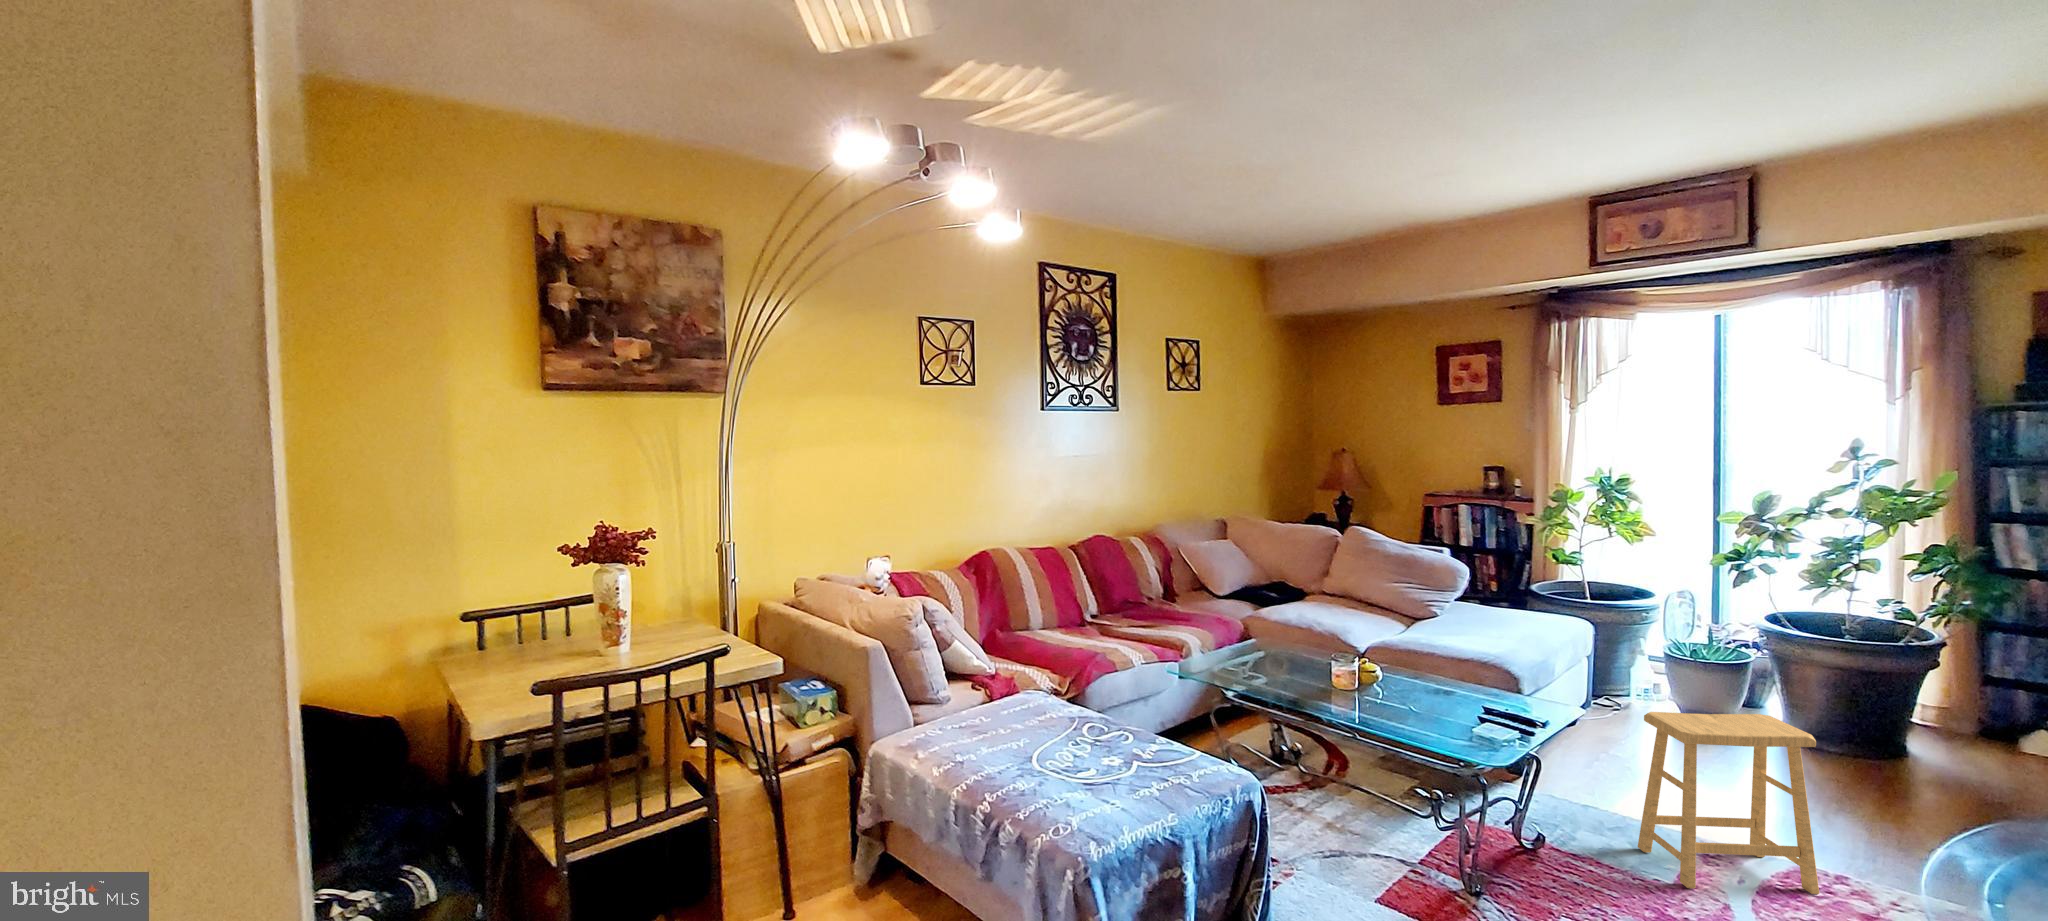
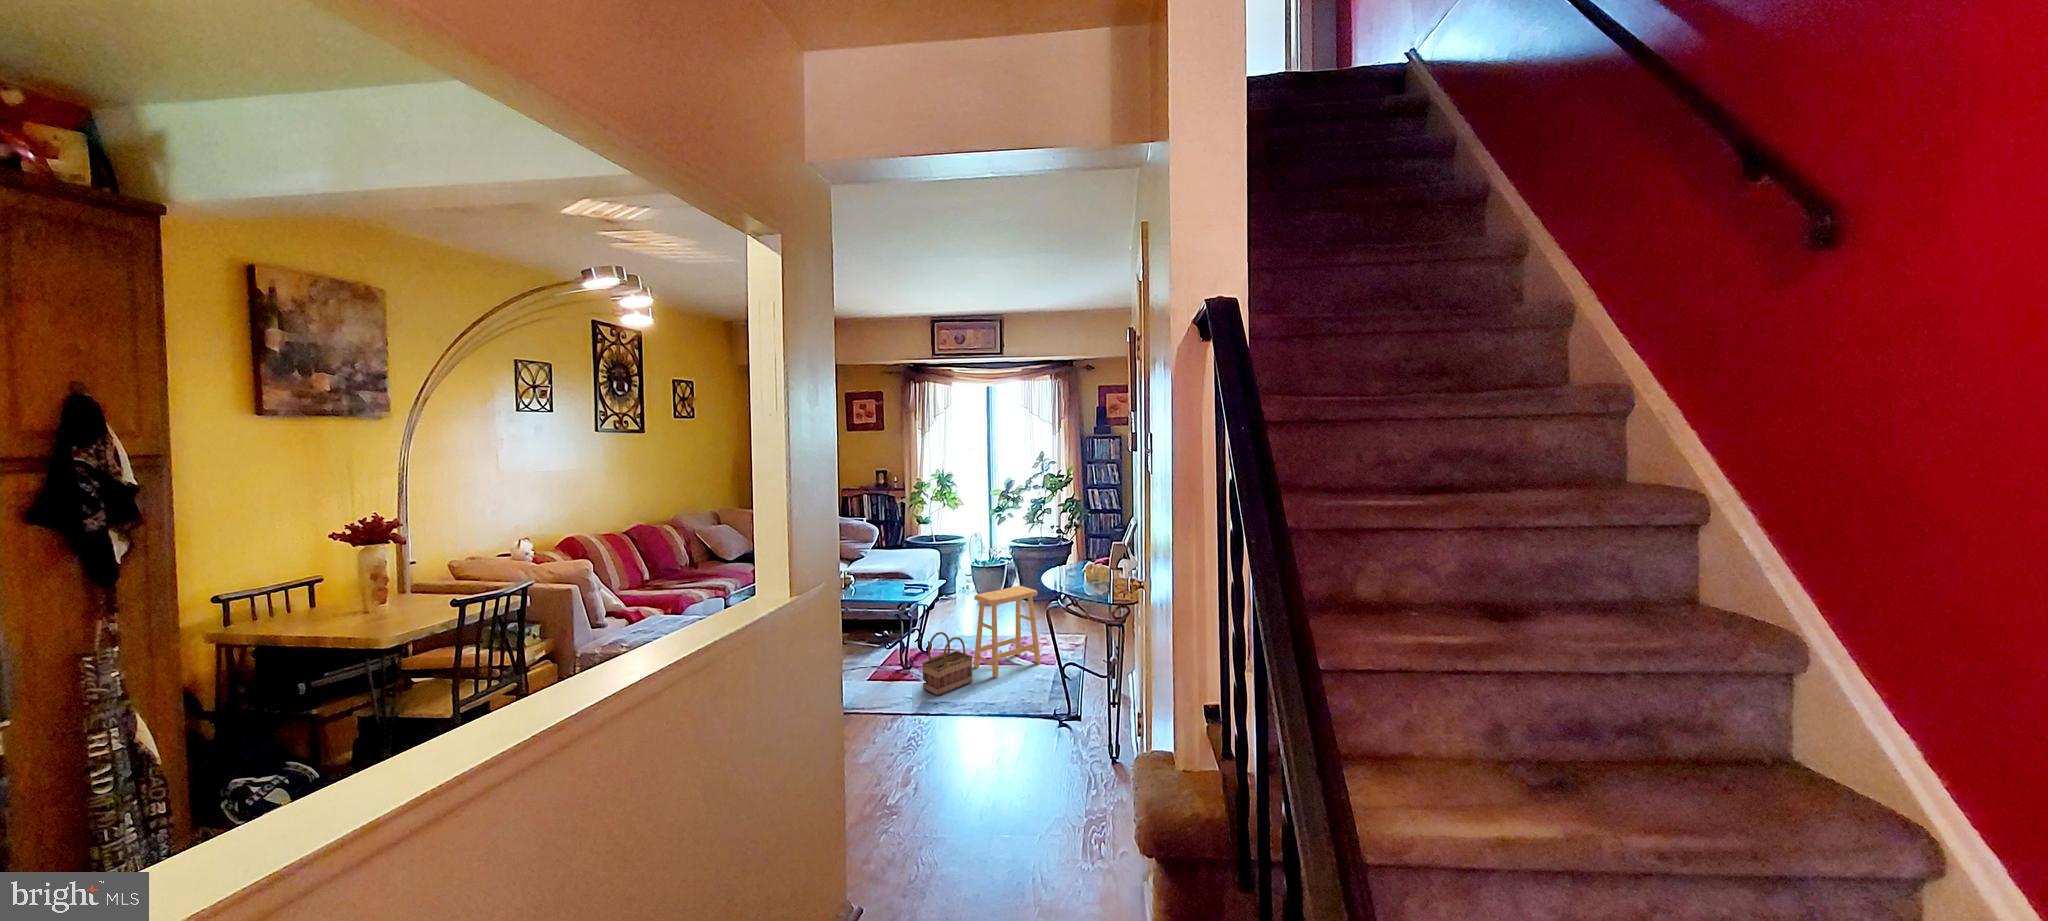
basket: none [1516,765,1631,882] -> present [922,632,973,696]

